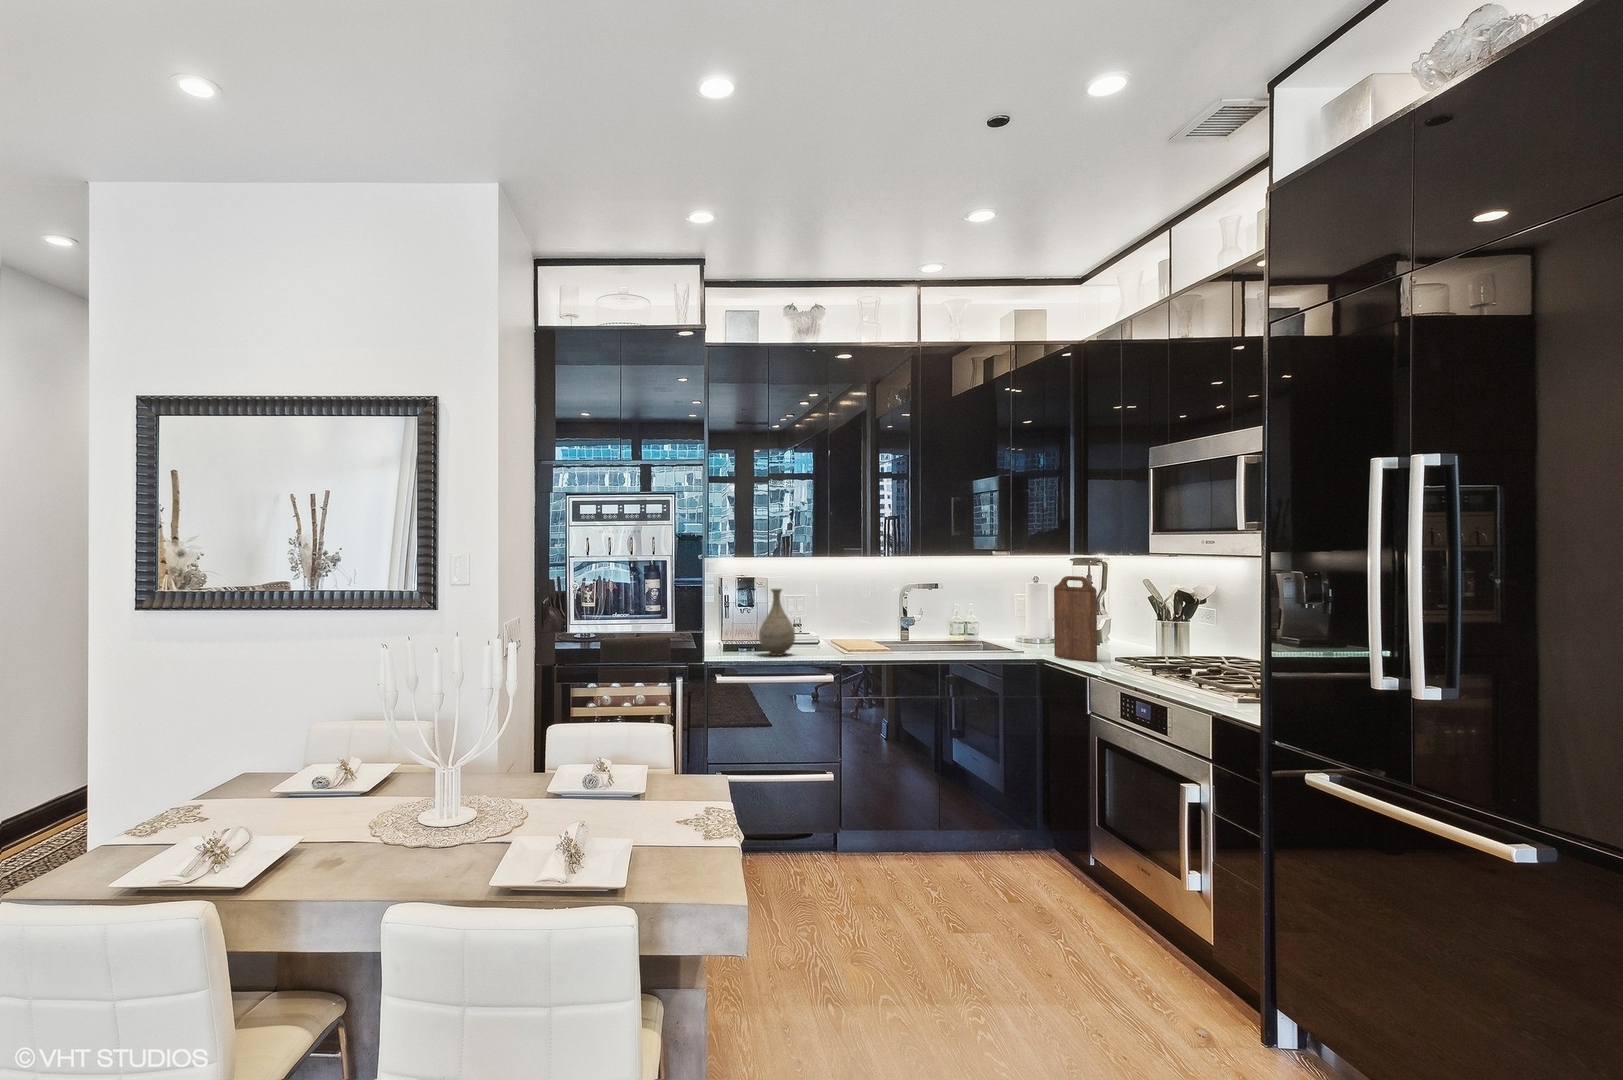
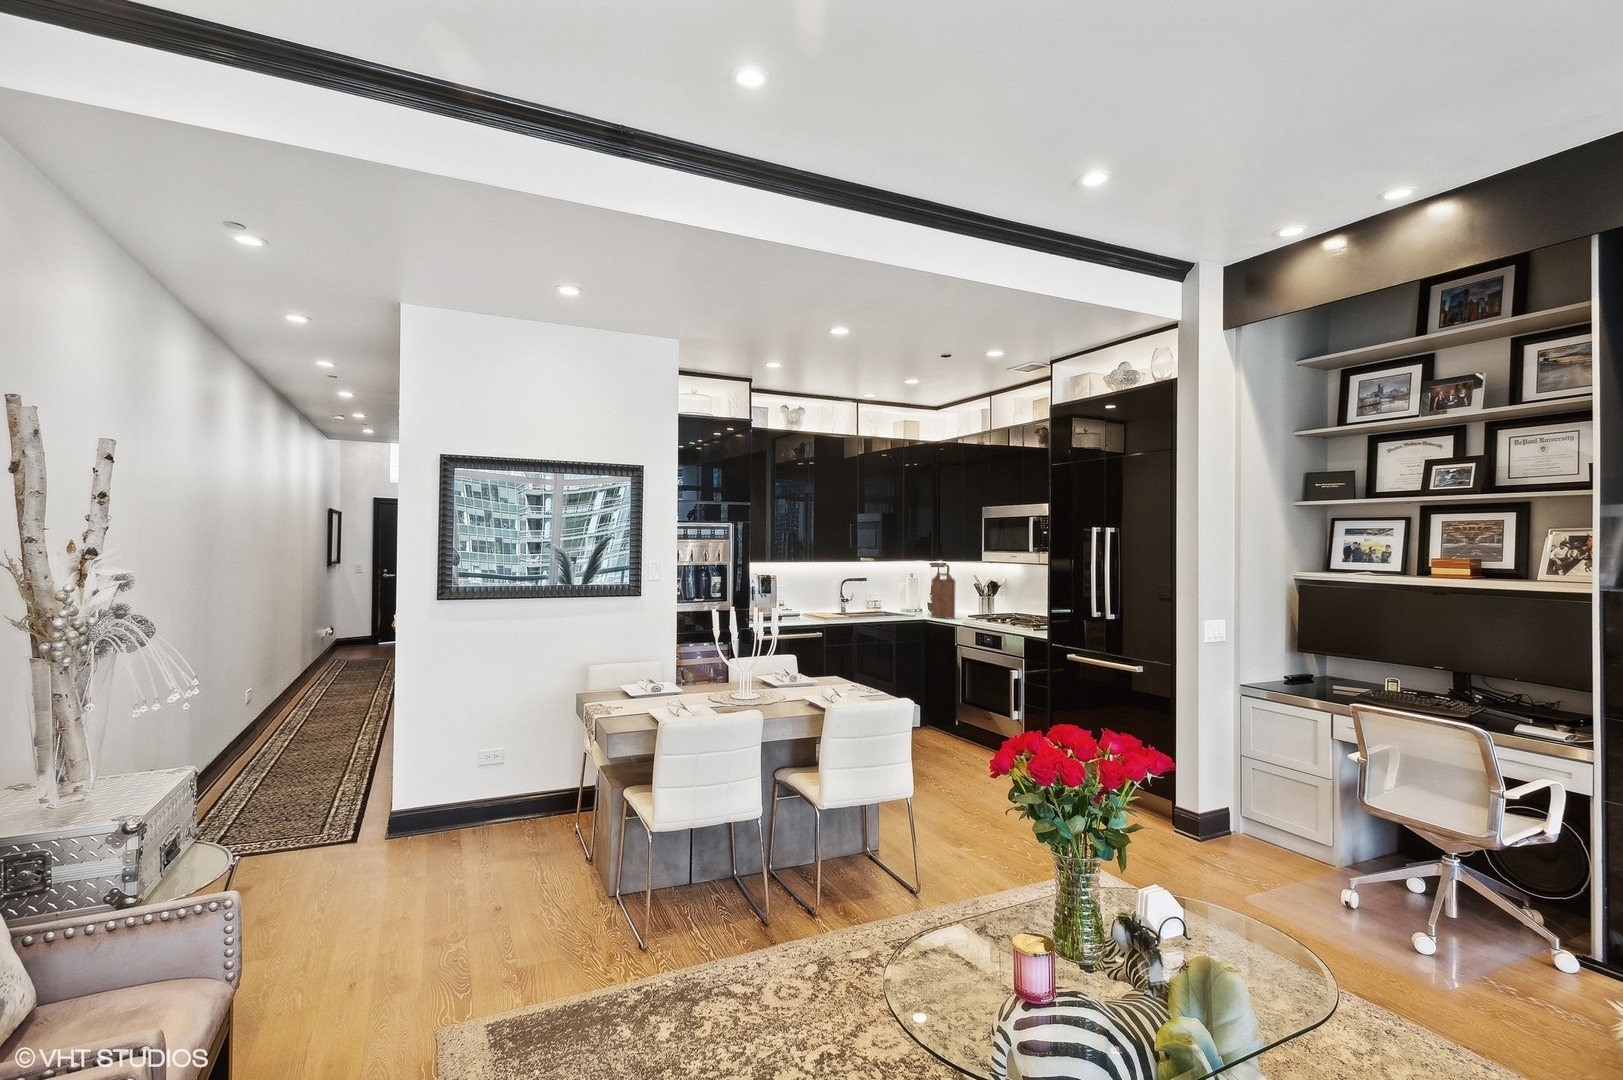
vase: present [759,589,795,656] -> none [767,579,788,618]

